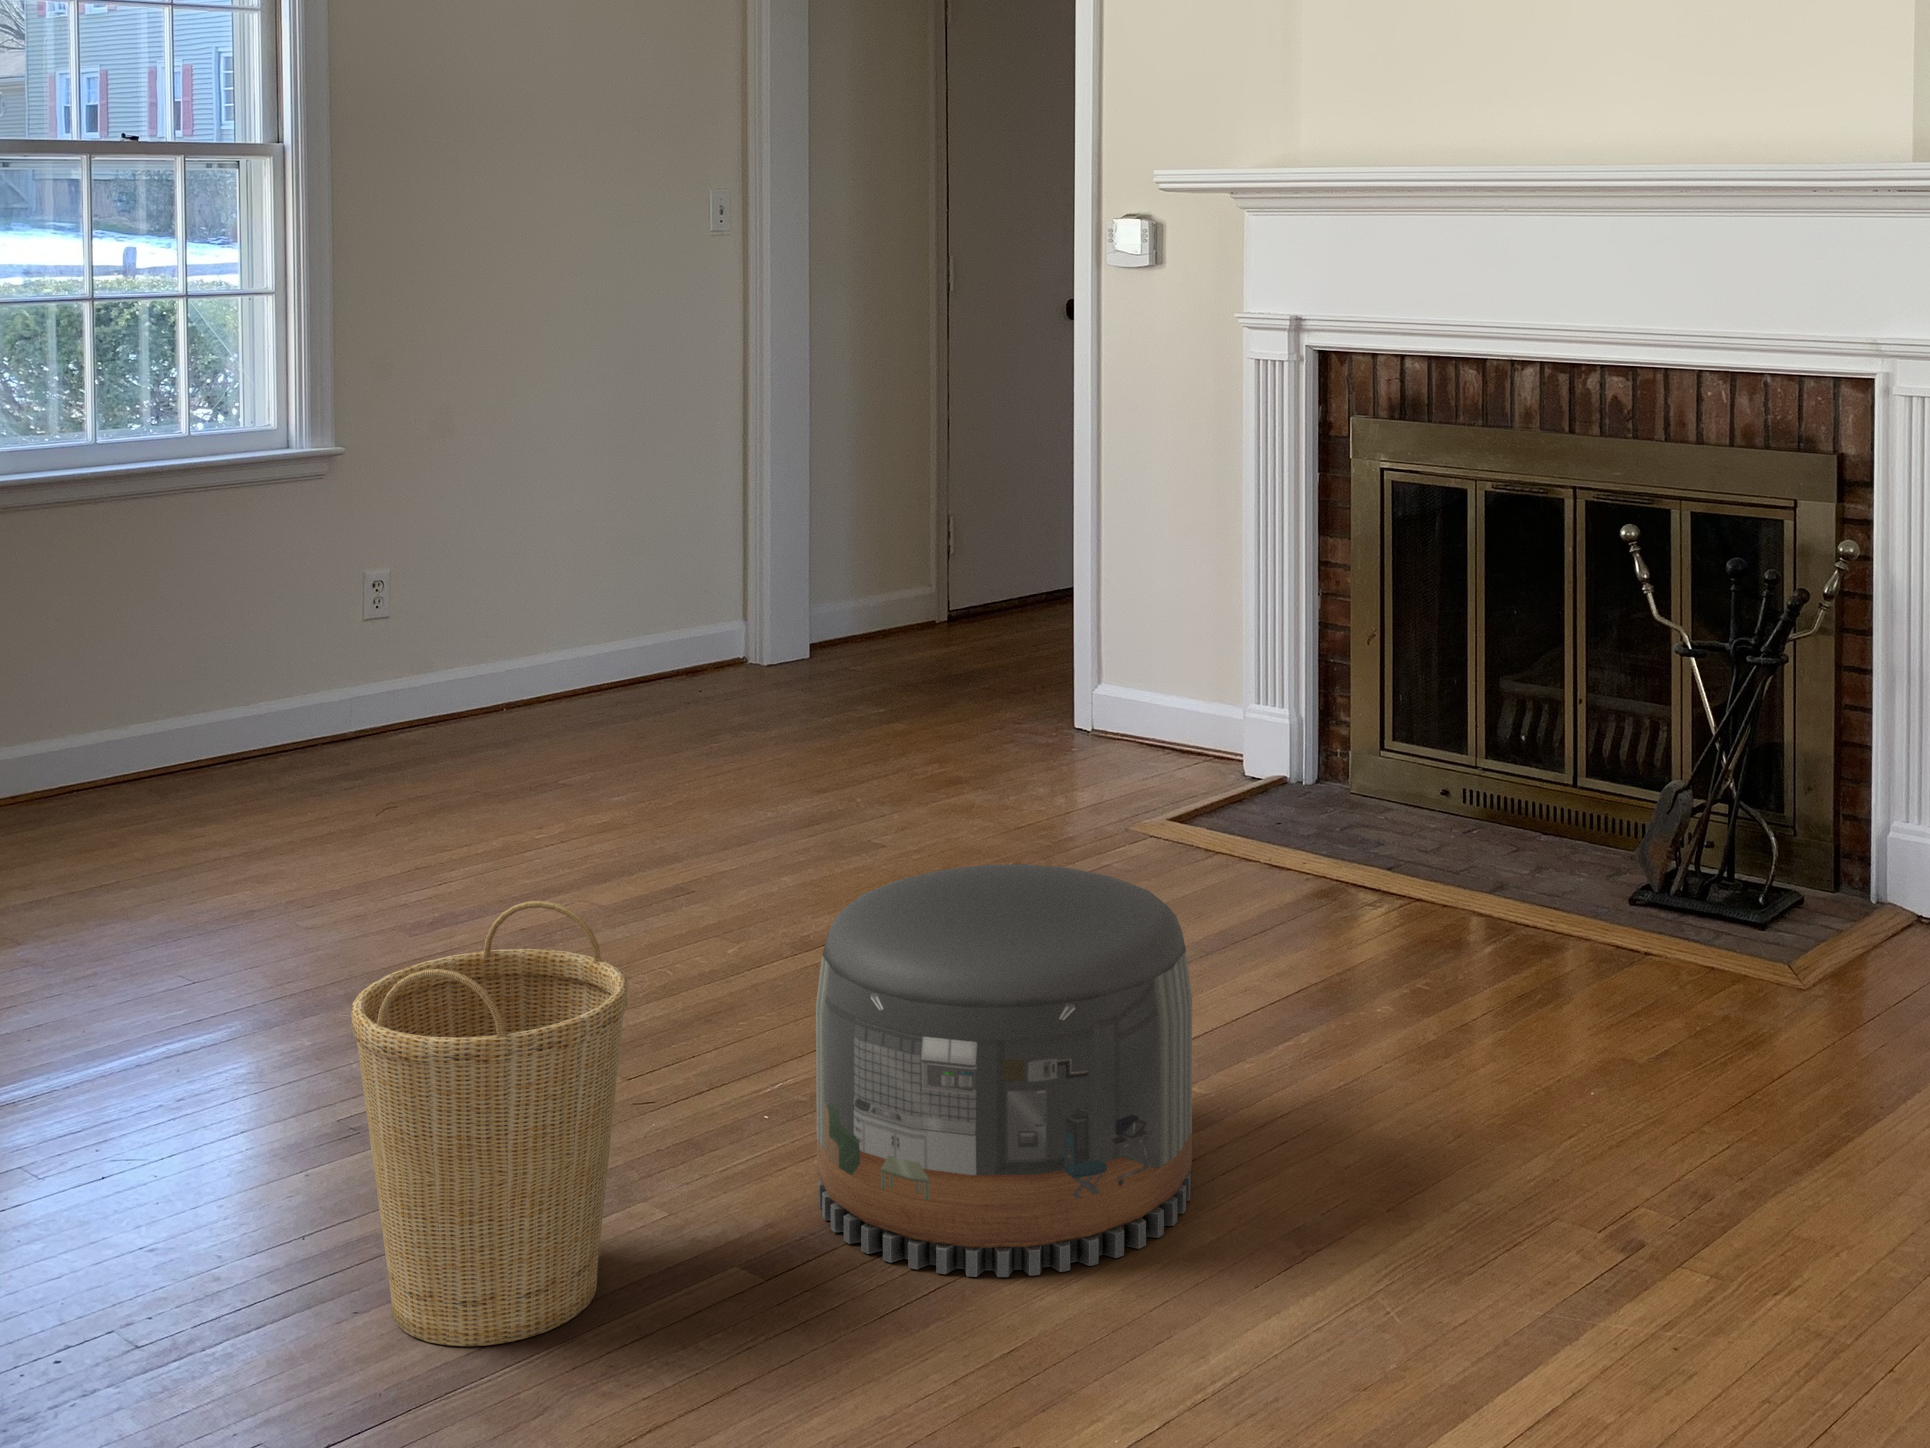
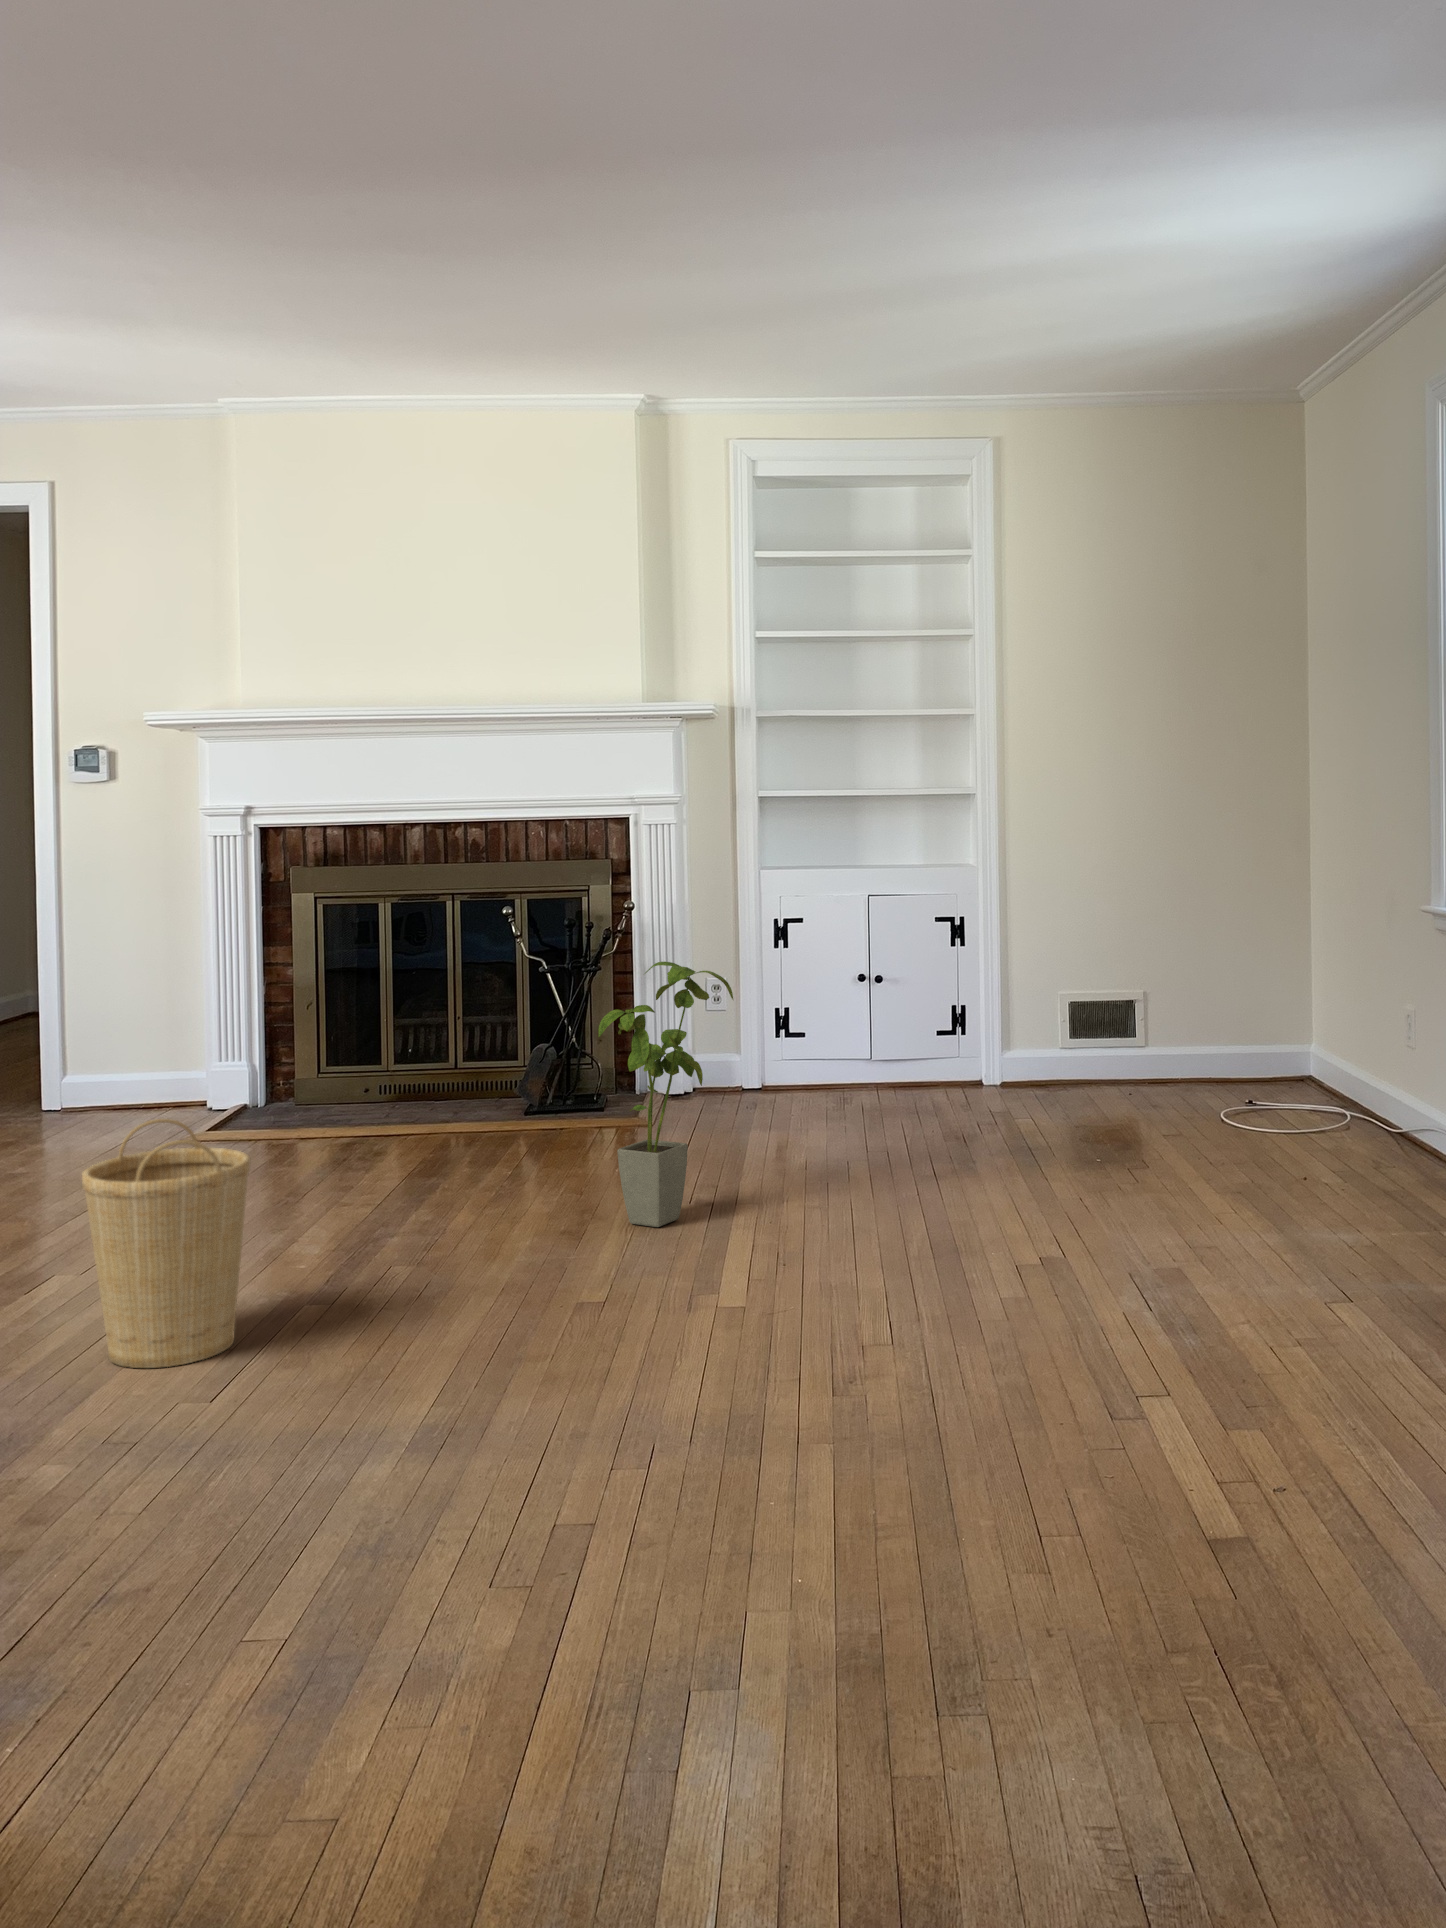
house plant: none [1401,739,1683,1281] -> present [599,962,733,1227]
pouf: present [816,864,1192,1277] -> none [267,1083,486,1290]

